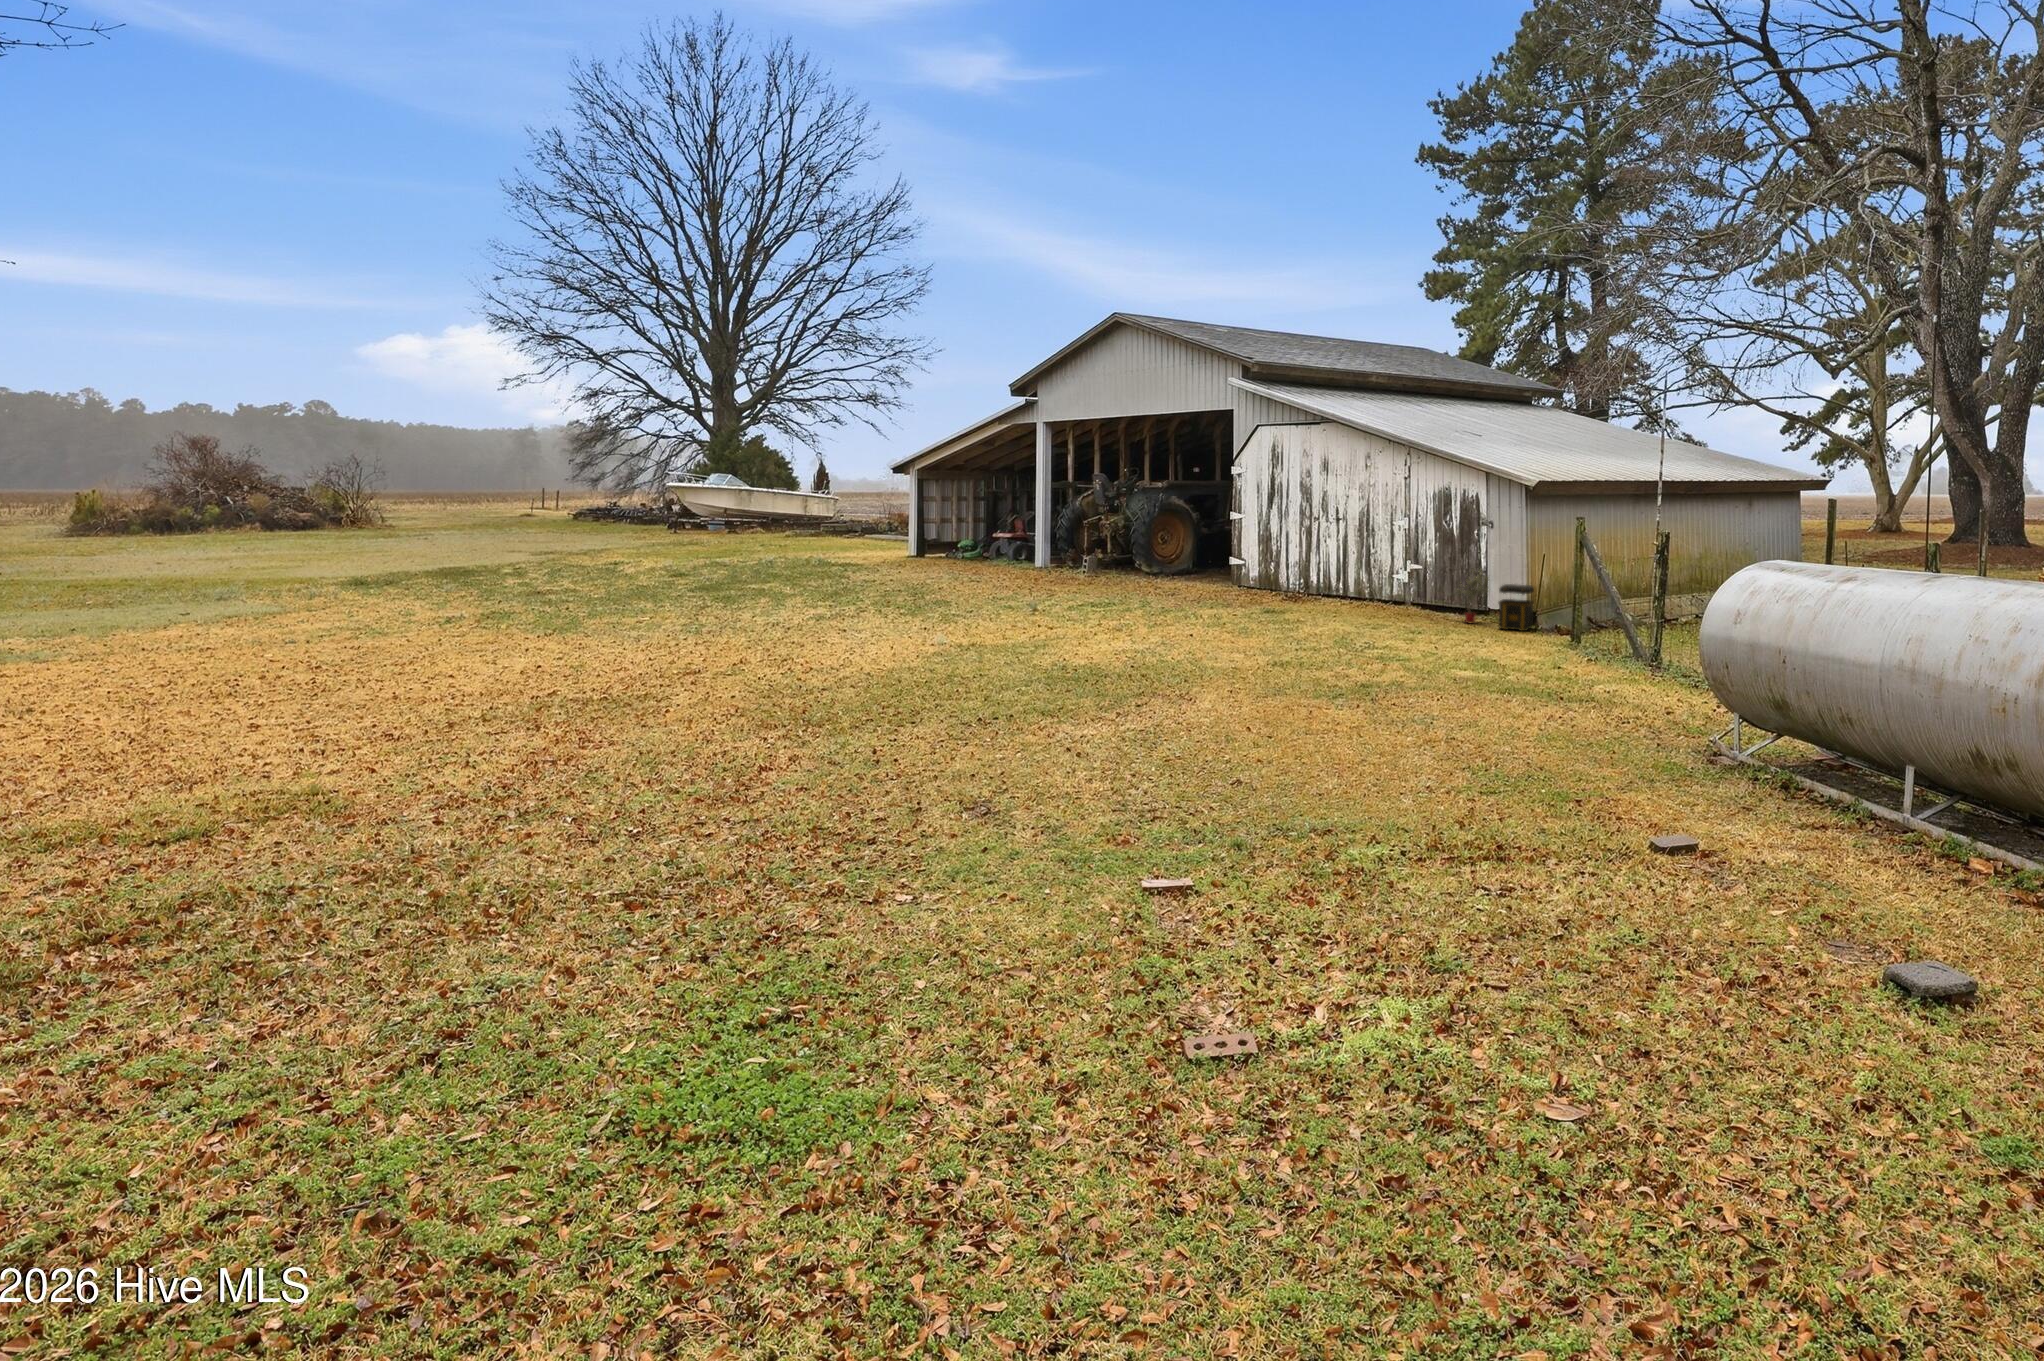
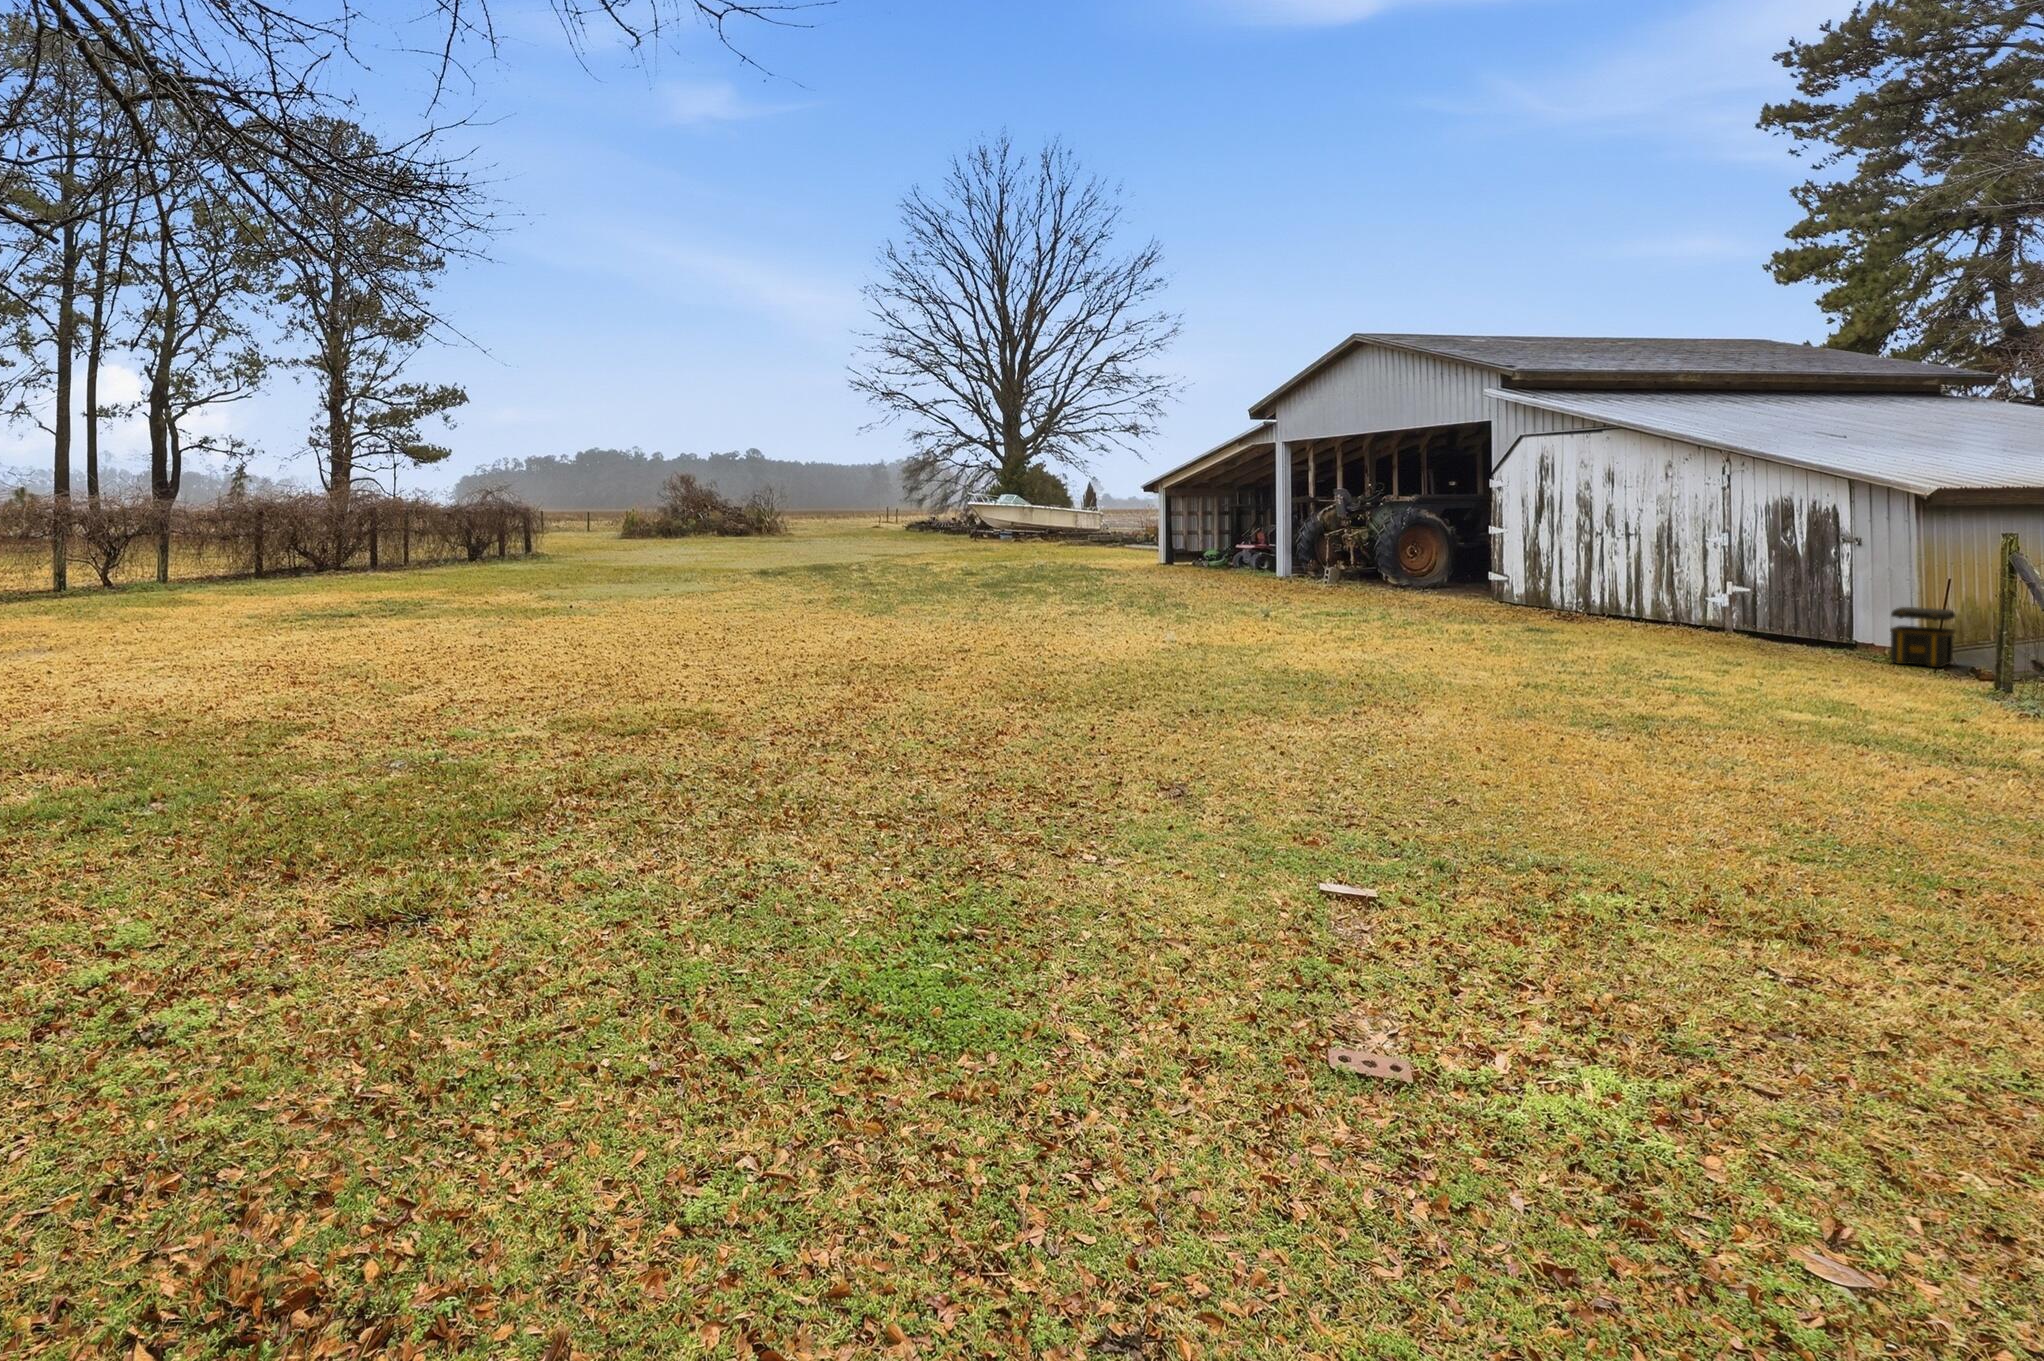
potted tree: present [1456,570,1488,623] -> none [1816,585,1879,654]

